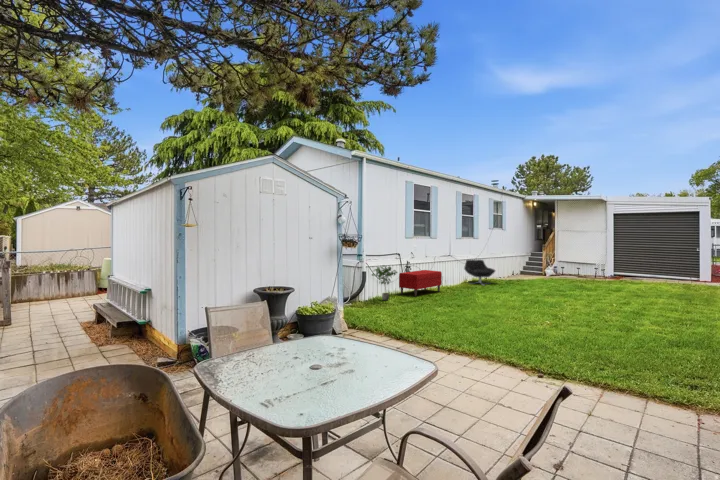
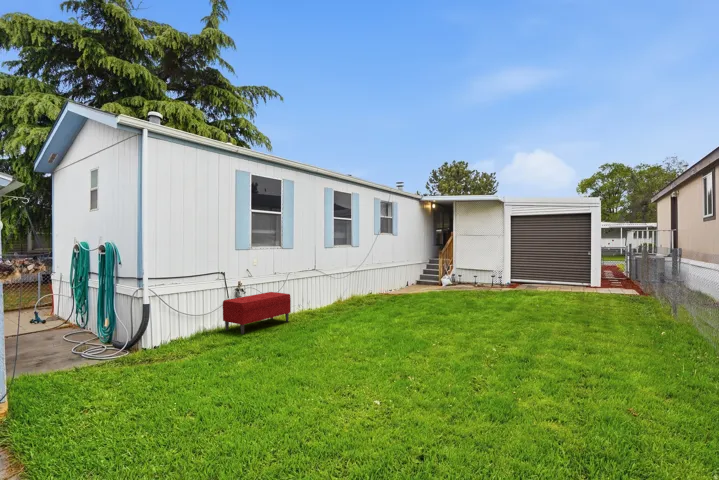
lounge chair: present [464,260,495,283] -> none [338,273,373,306]
potted plant: present [372,265,397,300] -> none [161,292,198,348]

